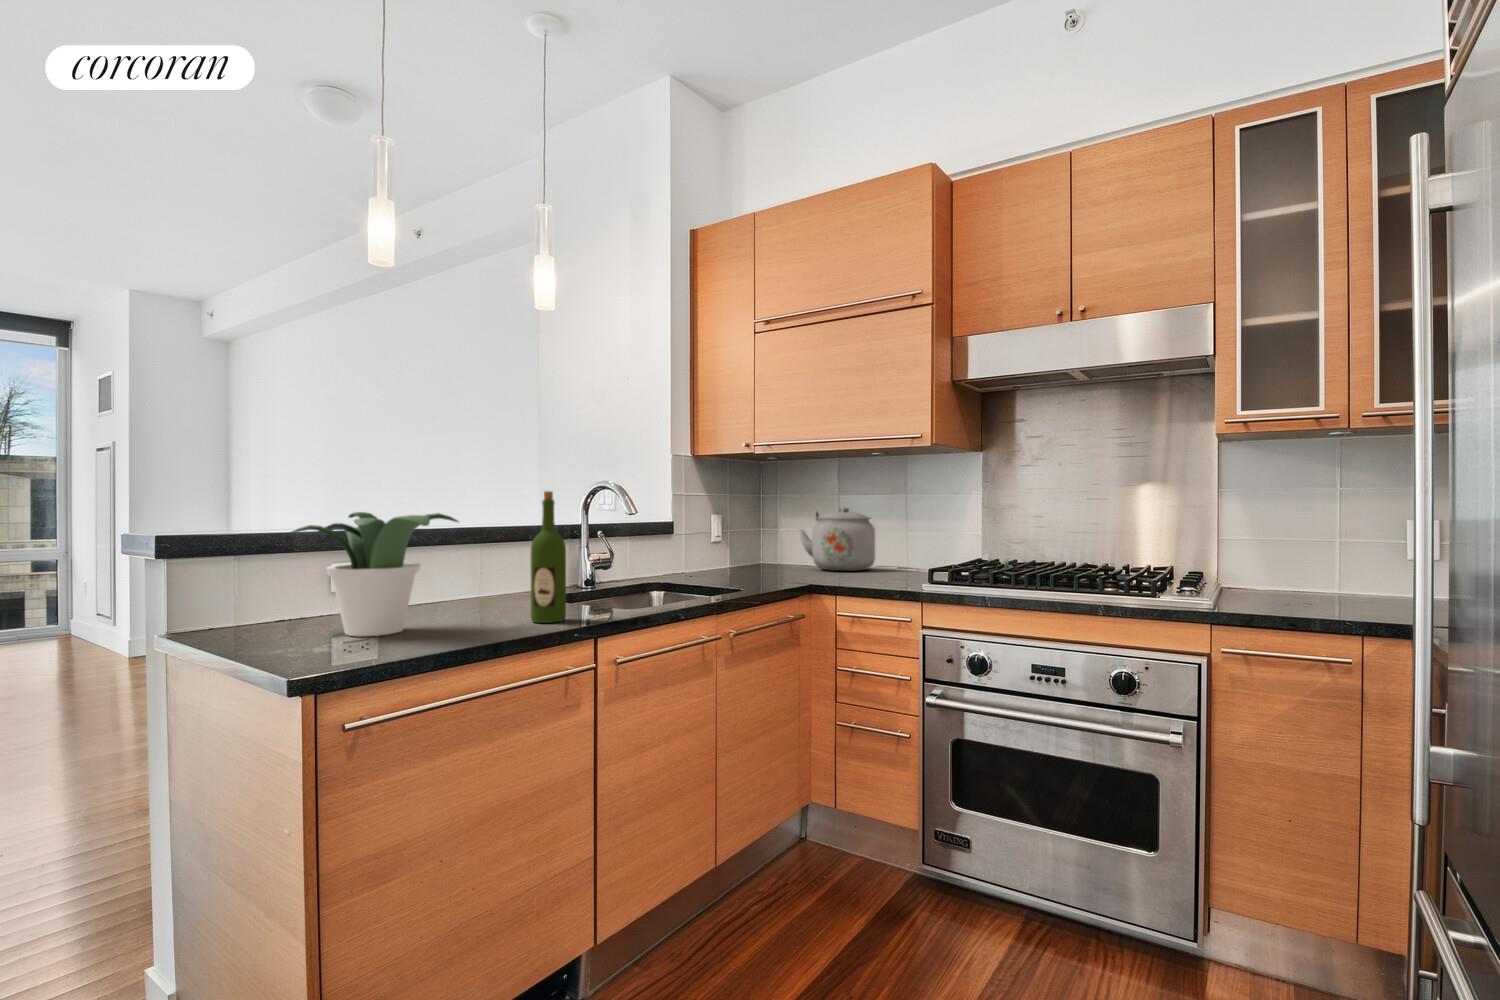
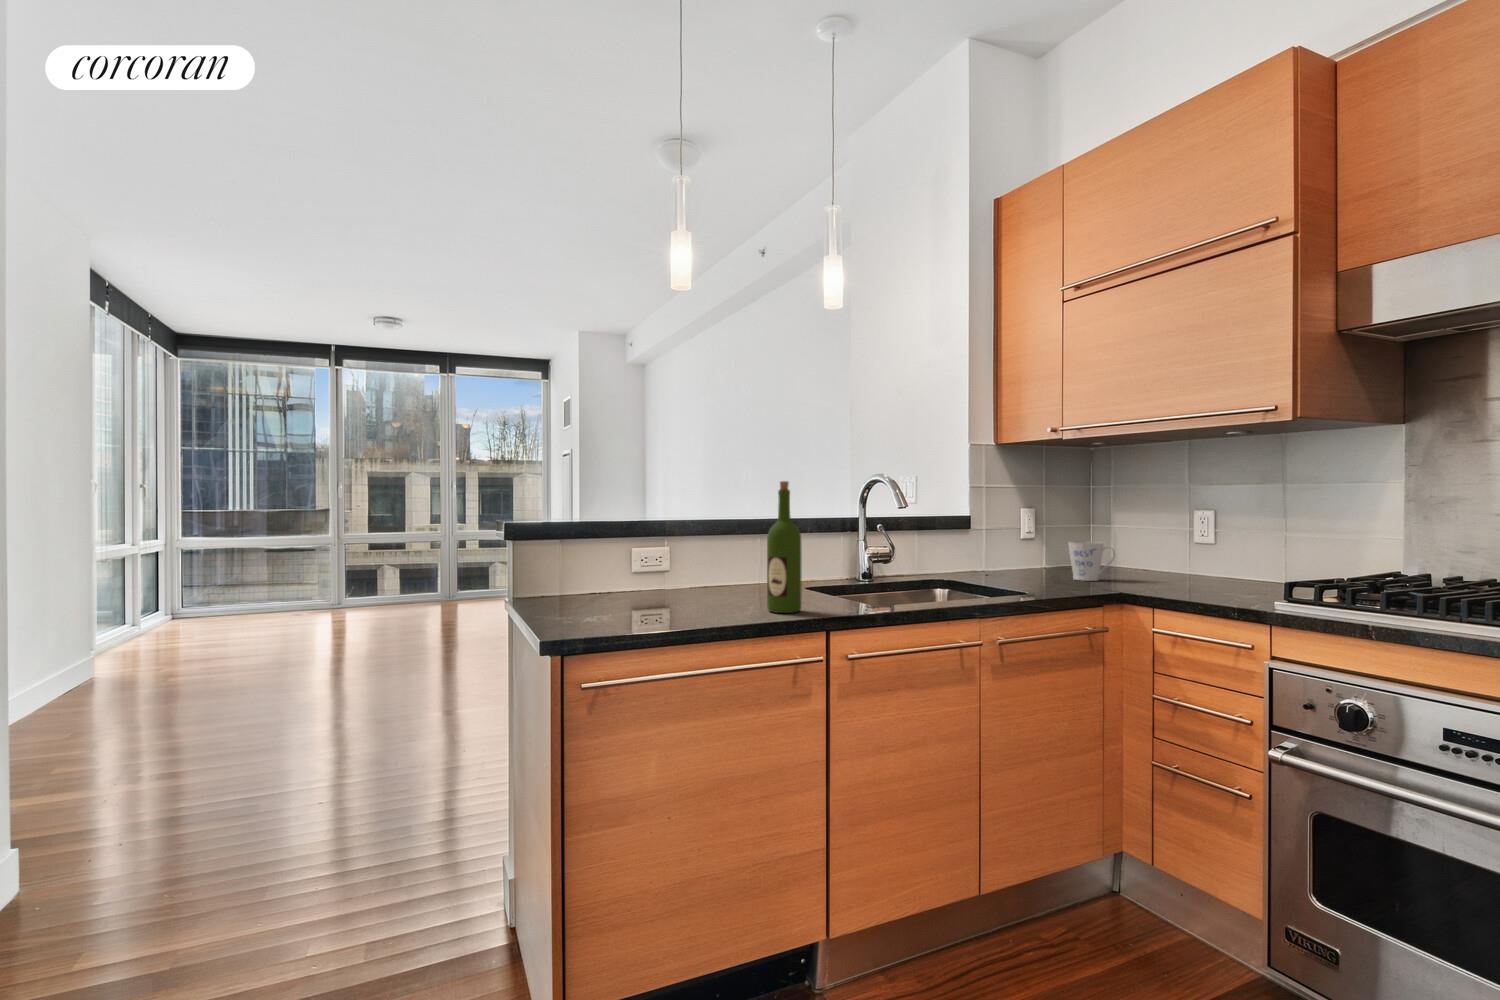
kettle: present [800,508,875,571] -> none [1133,502,1245,580]
potted plant: present [291,512,458,636] -> none [562,501,705,612]
mug: none [756,542,793,576] -> present [1069,541,1115,581]

